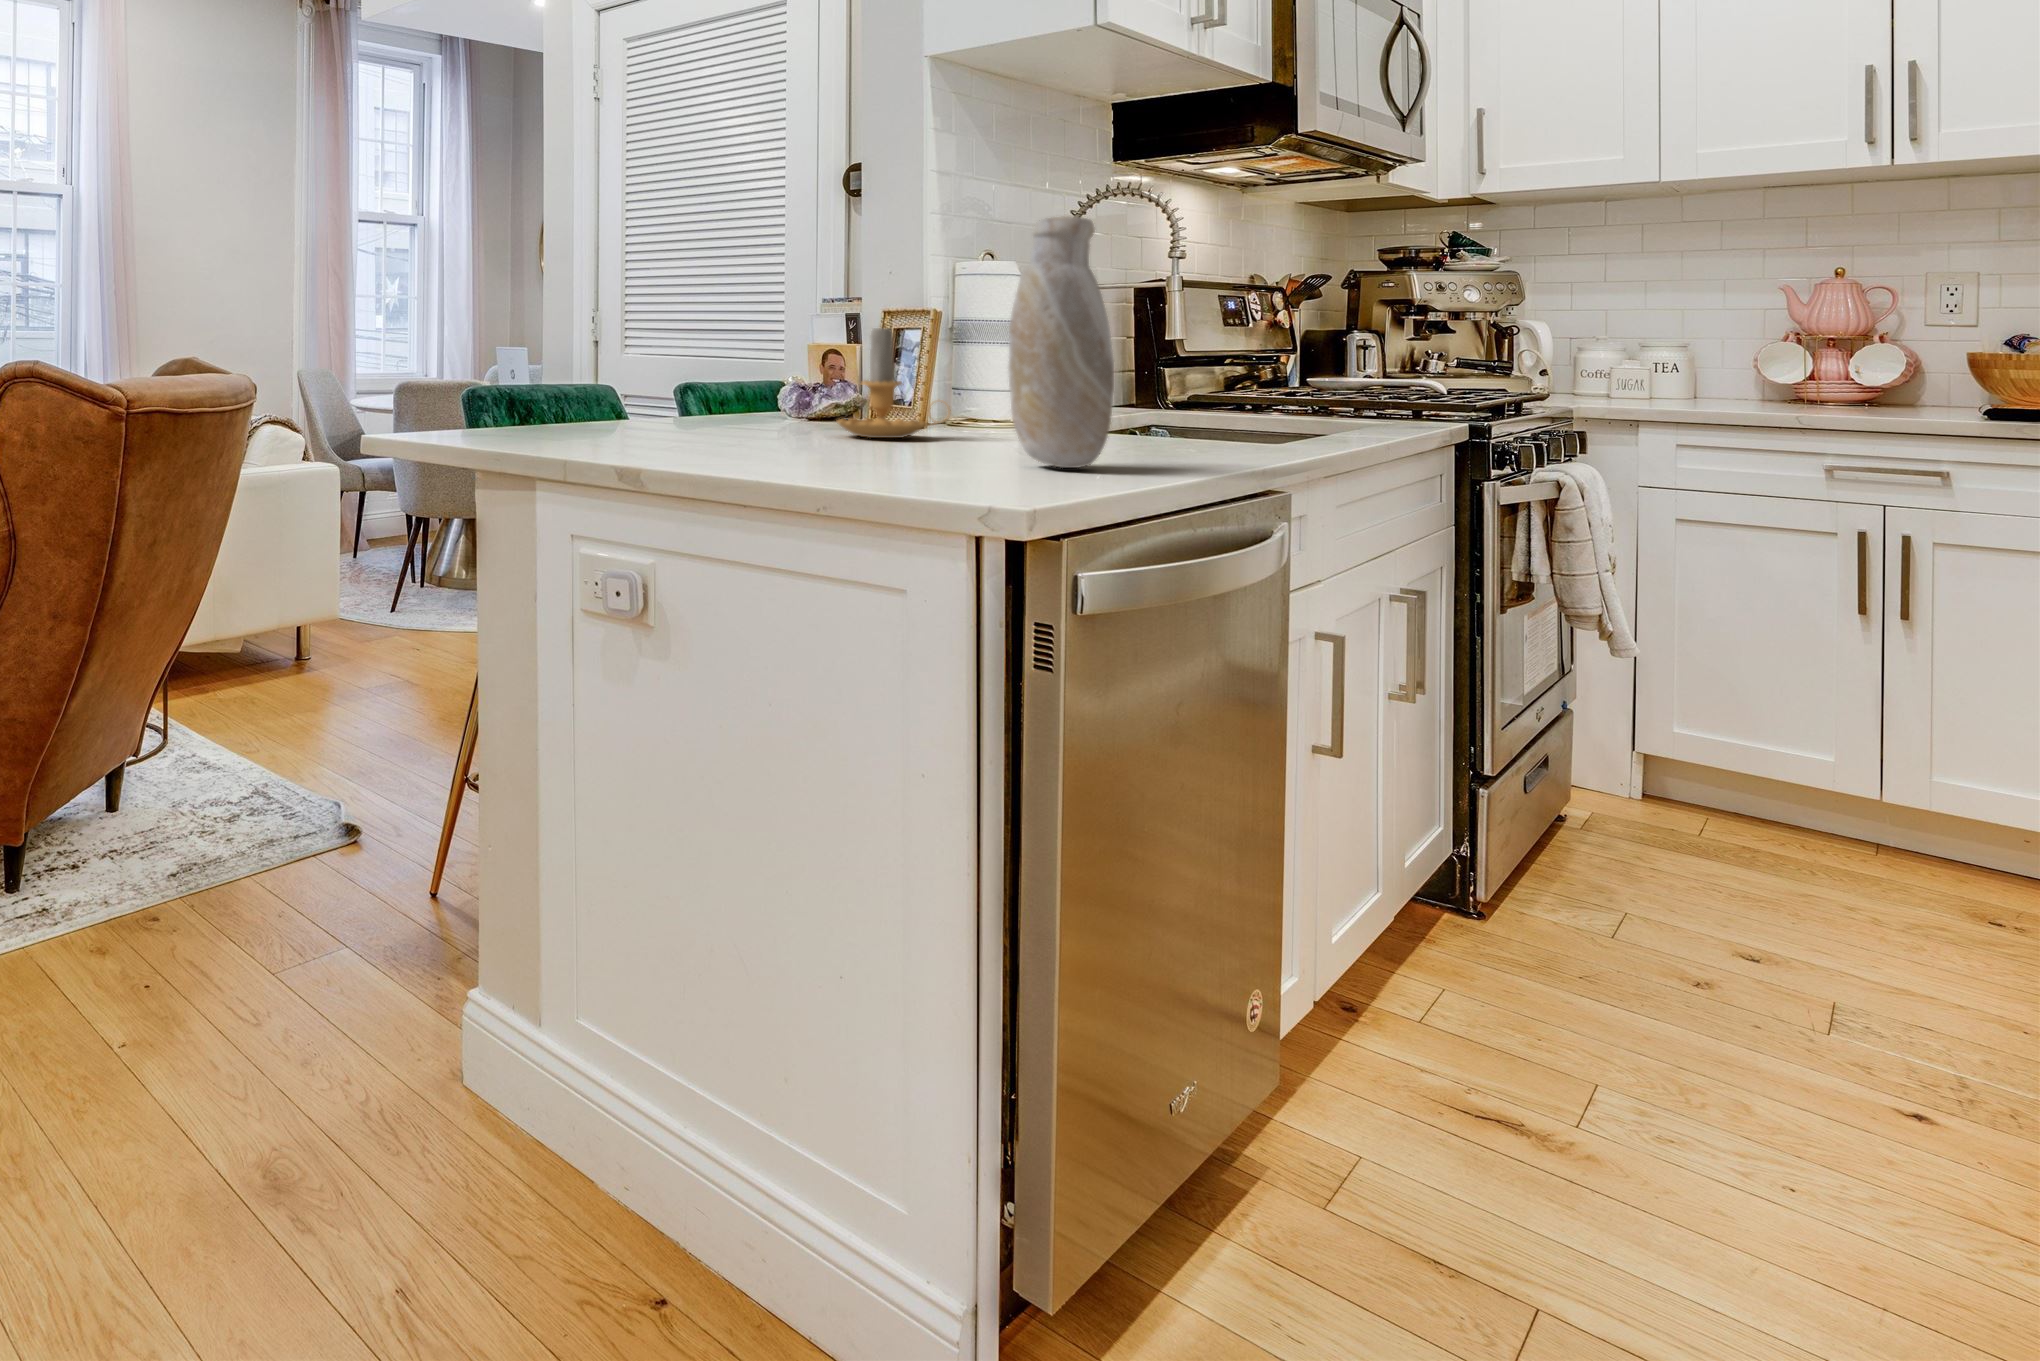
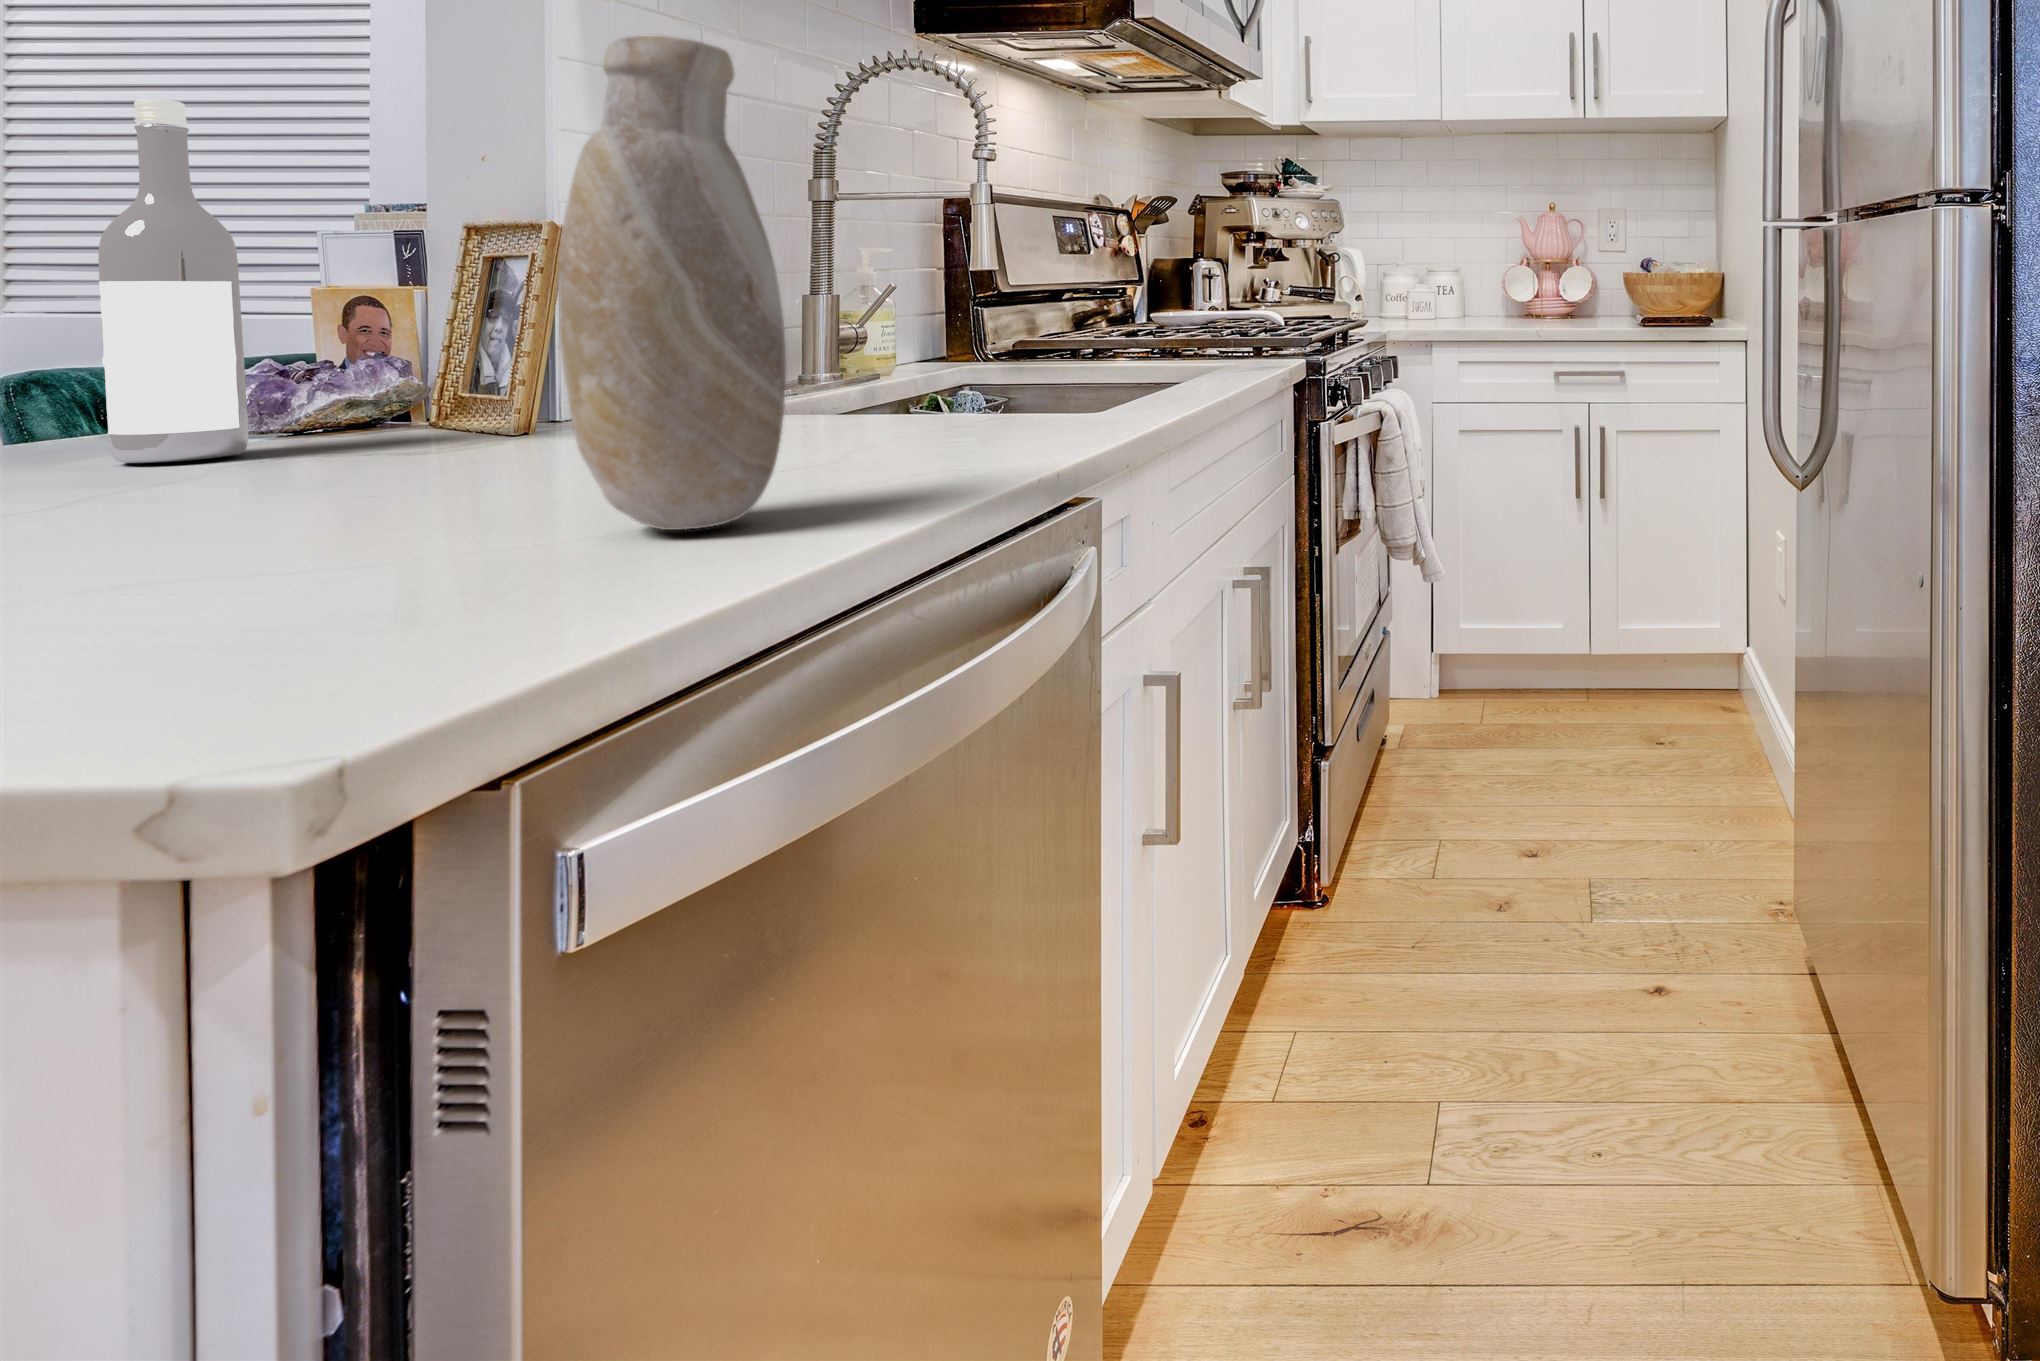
wine bottle: none [757,253,806,426] -> present [98,100,248,463]
candle: present [837,328,951,438] -> none [269,244,543,477]

